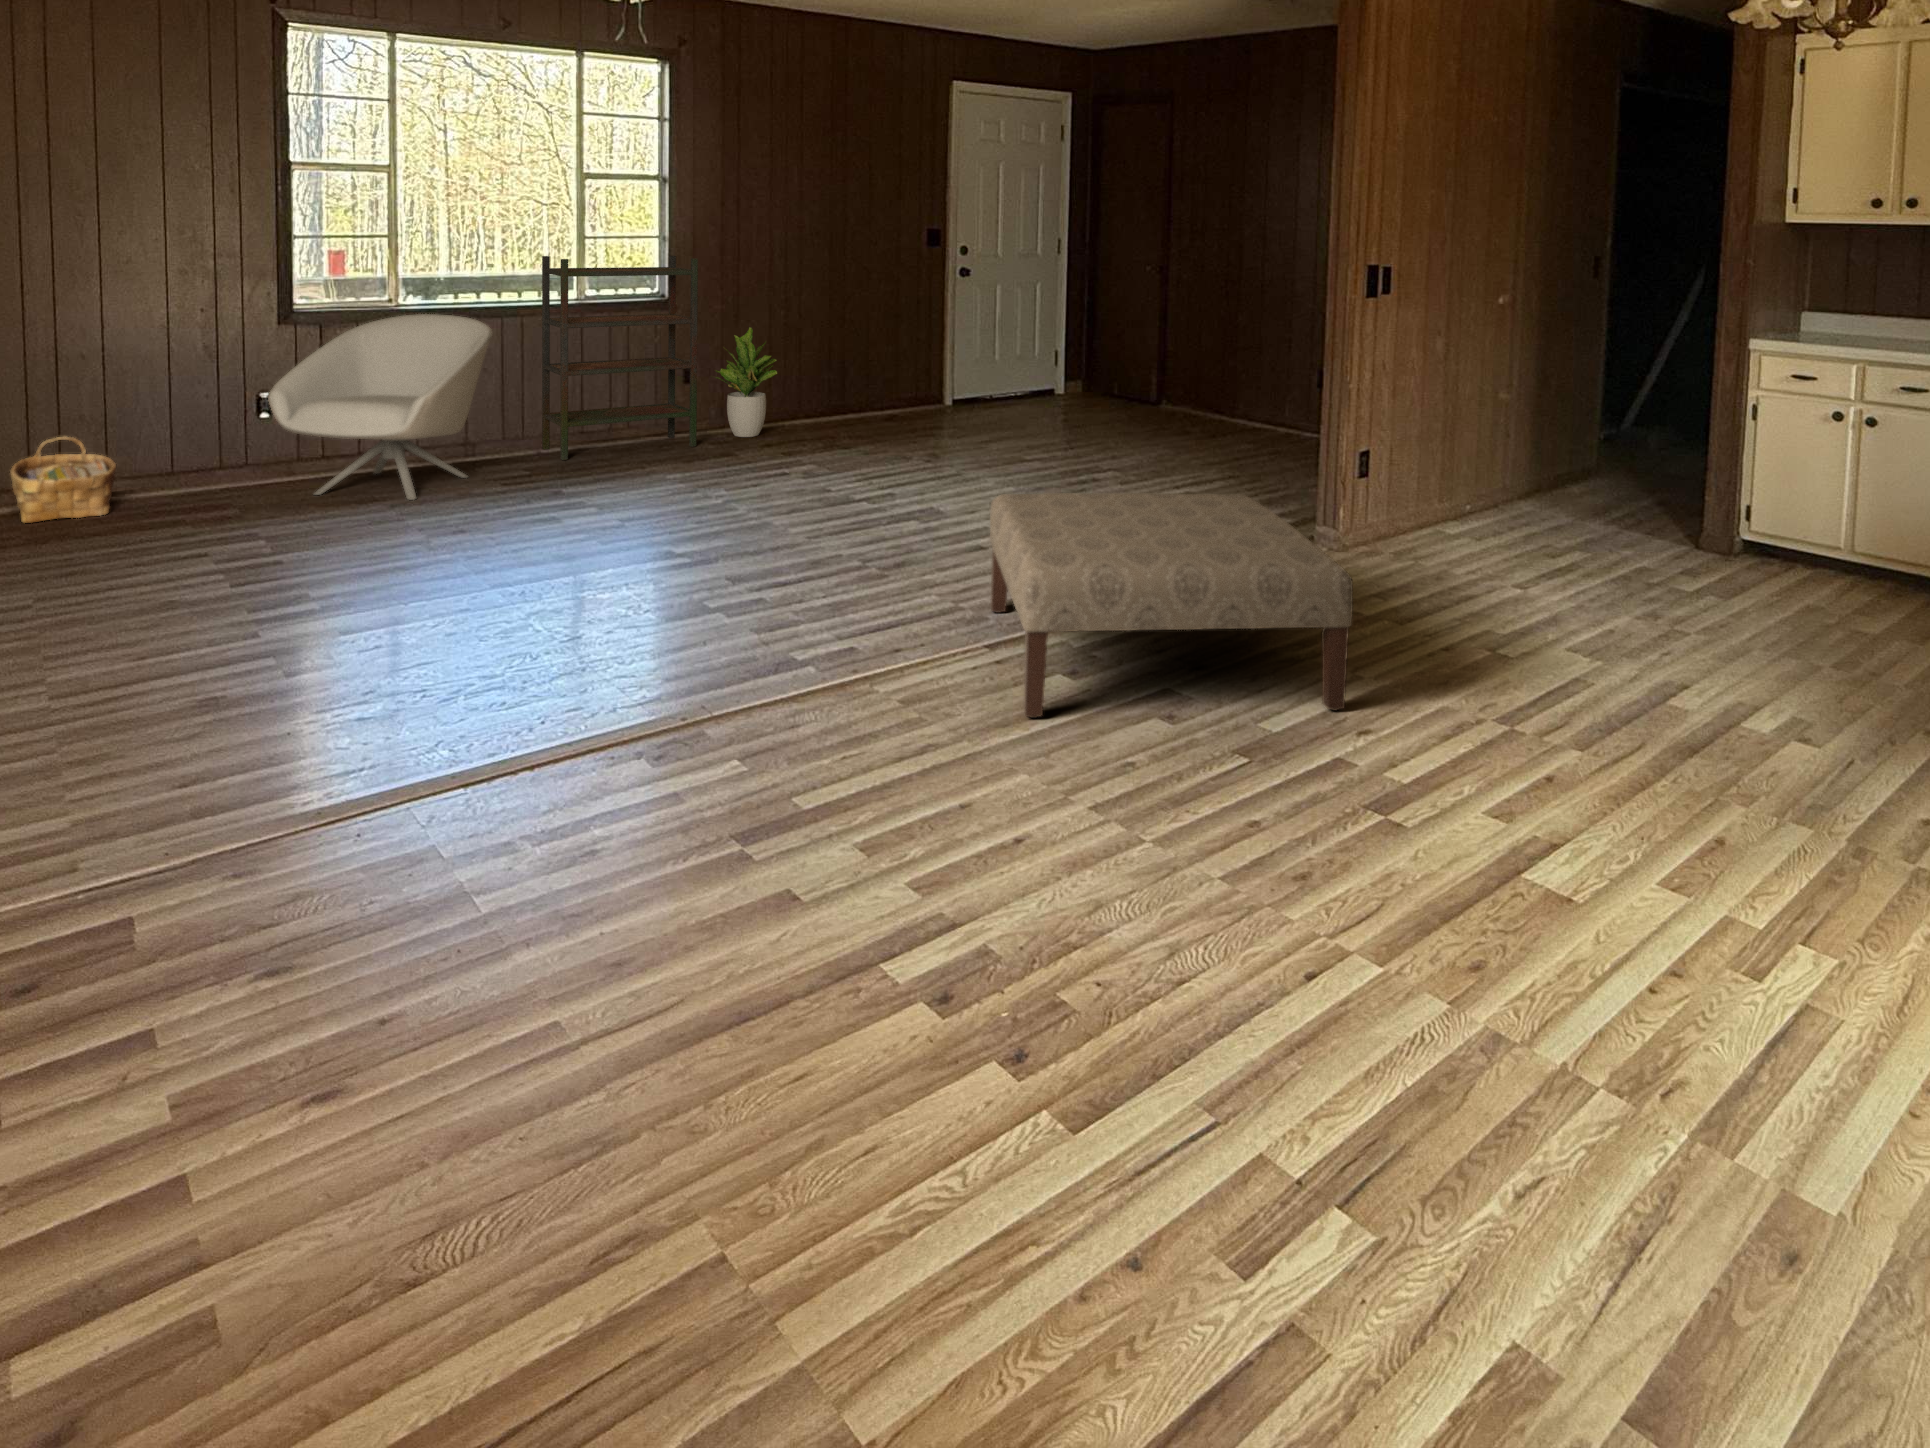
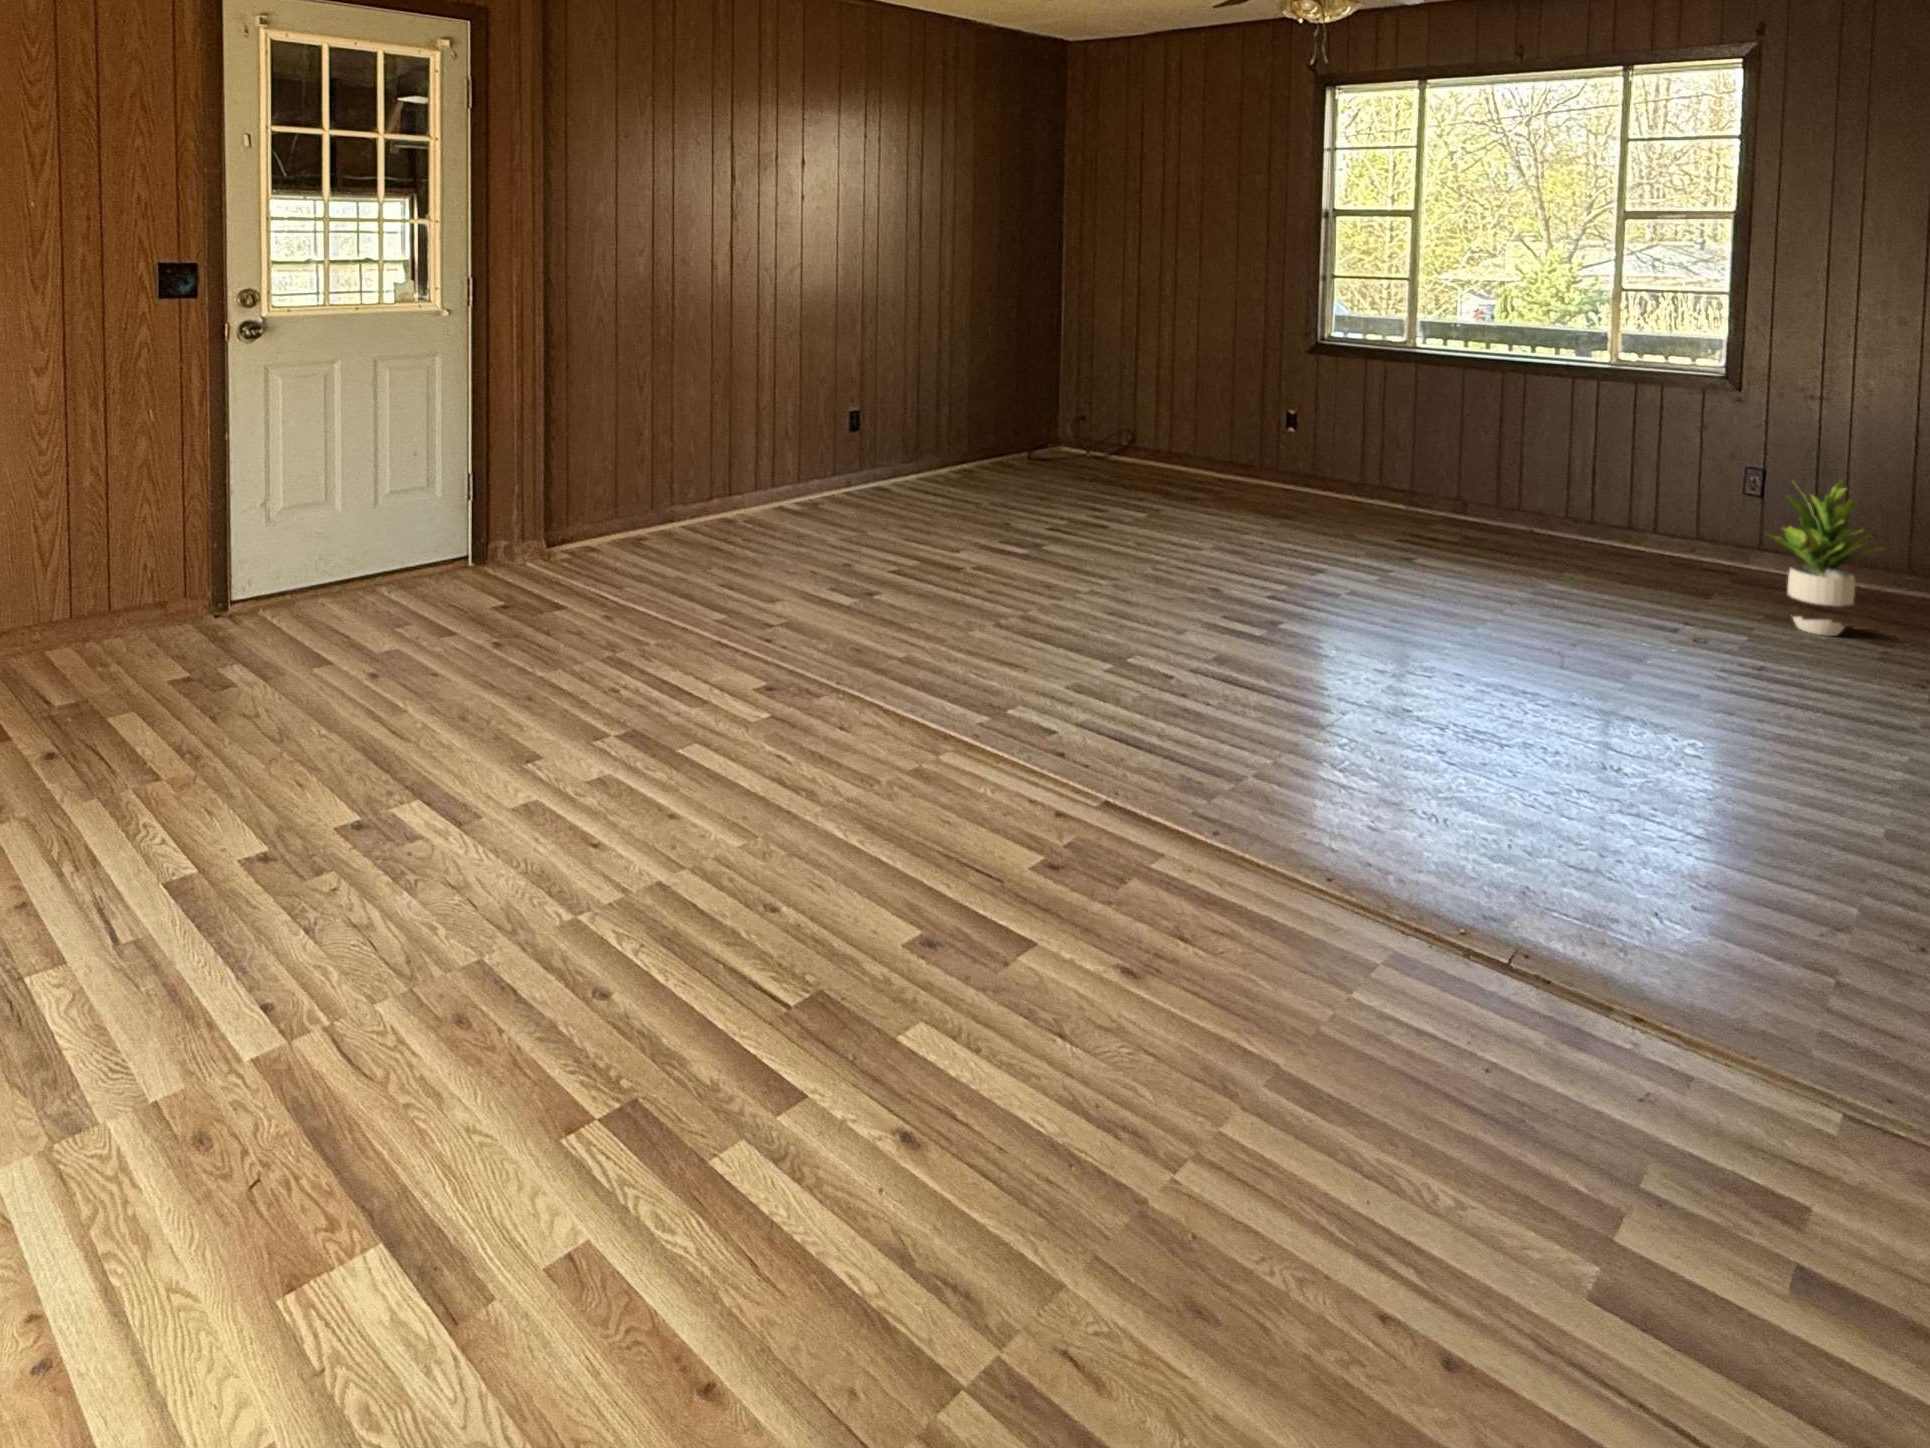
bookshelf: present [542,256,698,460] -> none [1520,347,1739,615]
armchair: present [268,314,492,500] -> none [1250,392,1438,559]
woven basket: present [10,437,116,523] -> none [1122,446,1193,506]
ottoman: present [990,493,1353,718] -> none [877,660,1485,1122]

